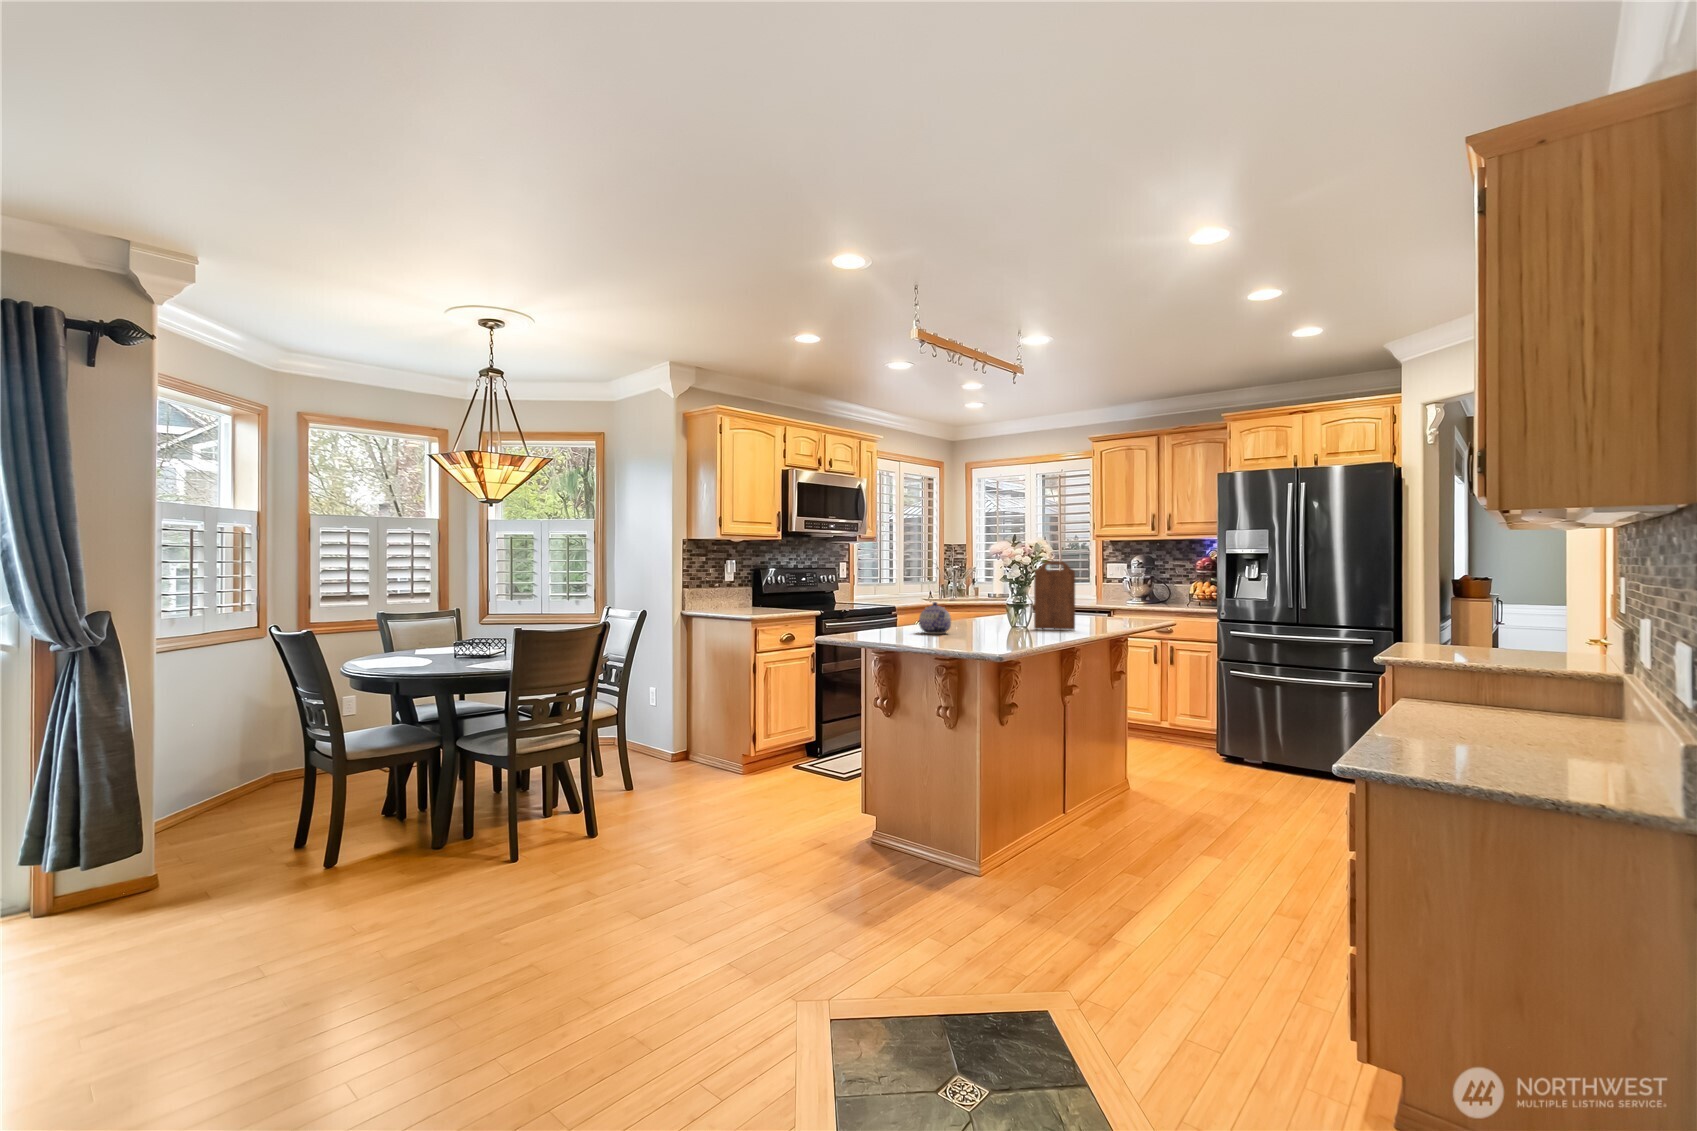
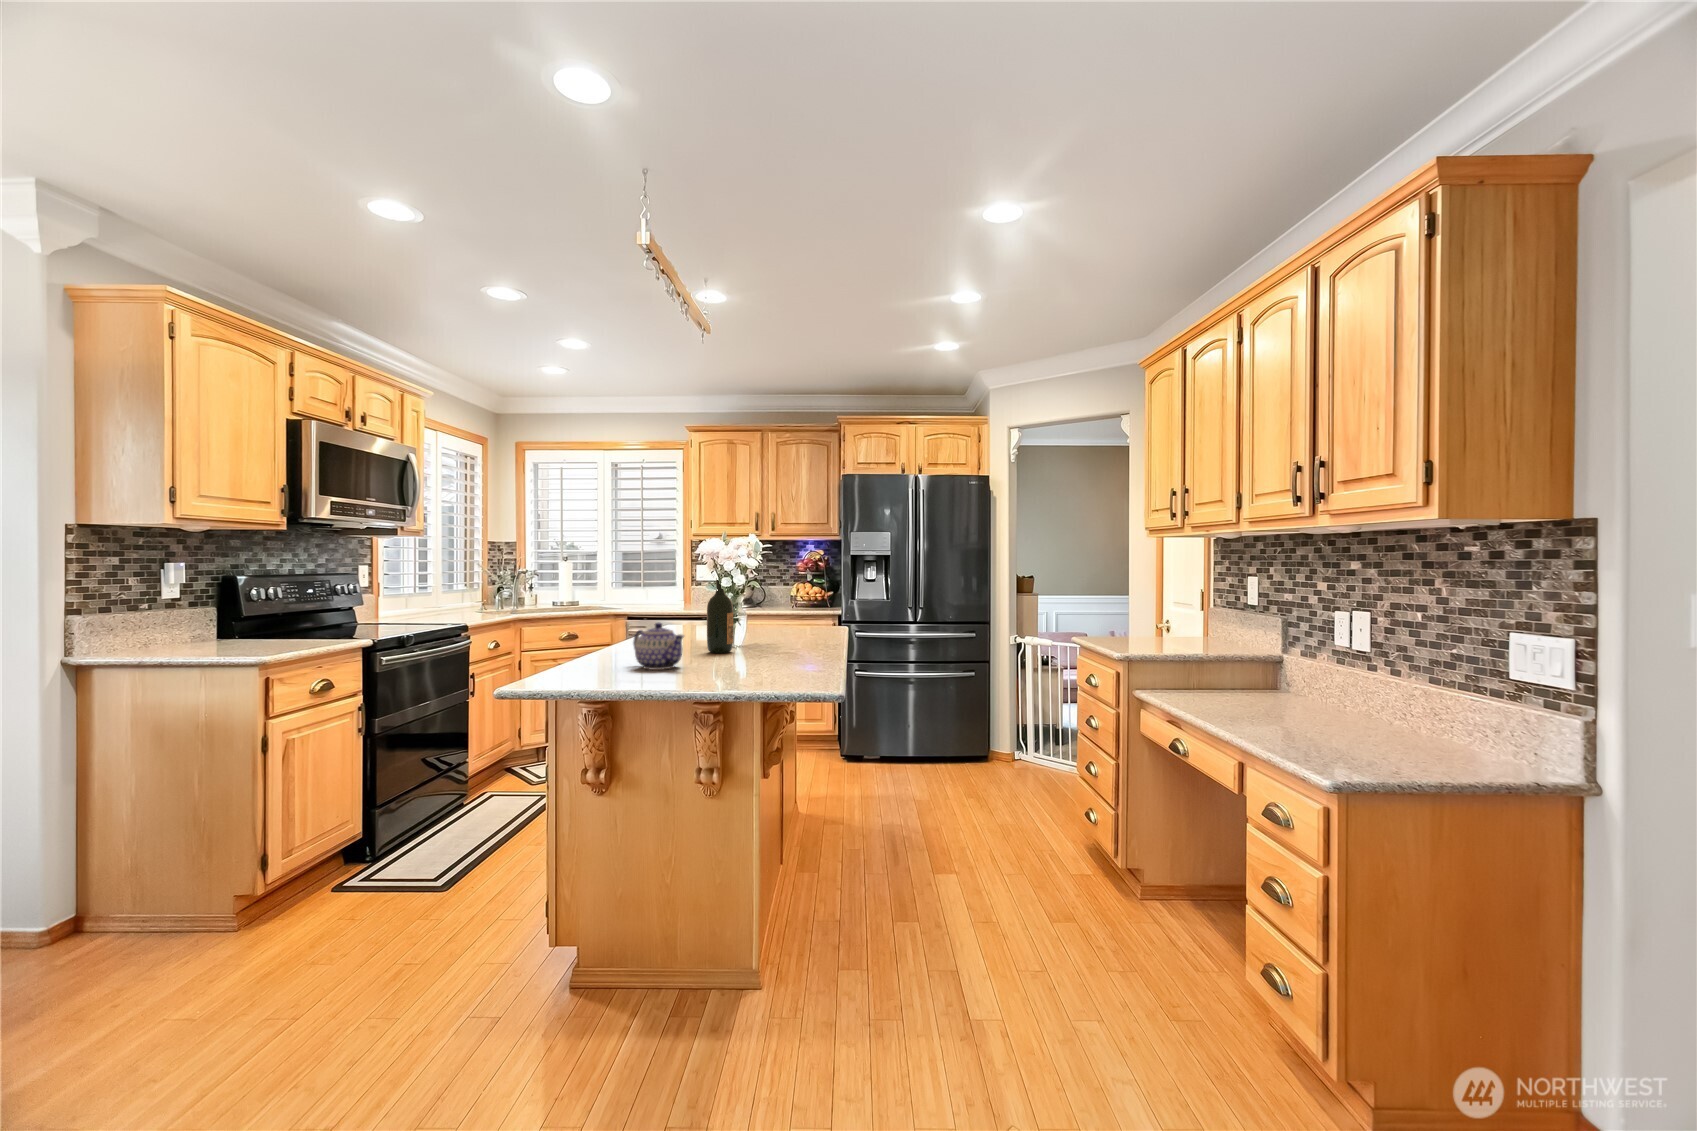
cutting board: present [1034,561,1075,630] -> none [748,564,794,649]
wine bottle: none [996,571,1016,630] -> present [707,578,733,653]

